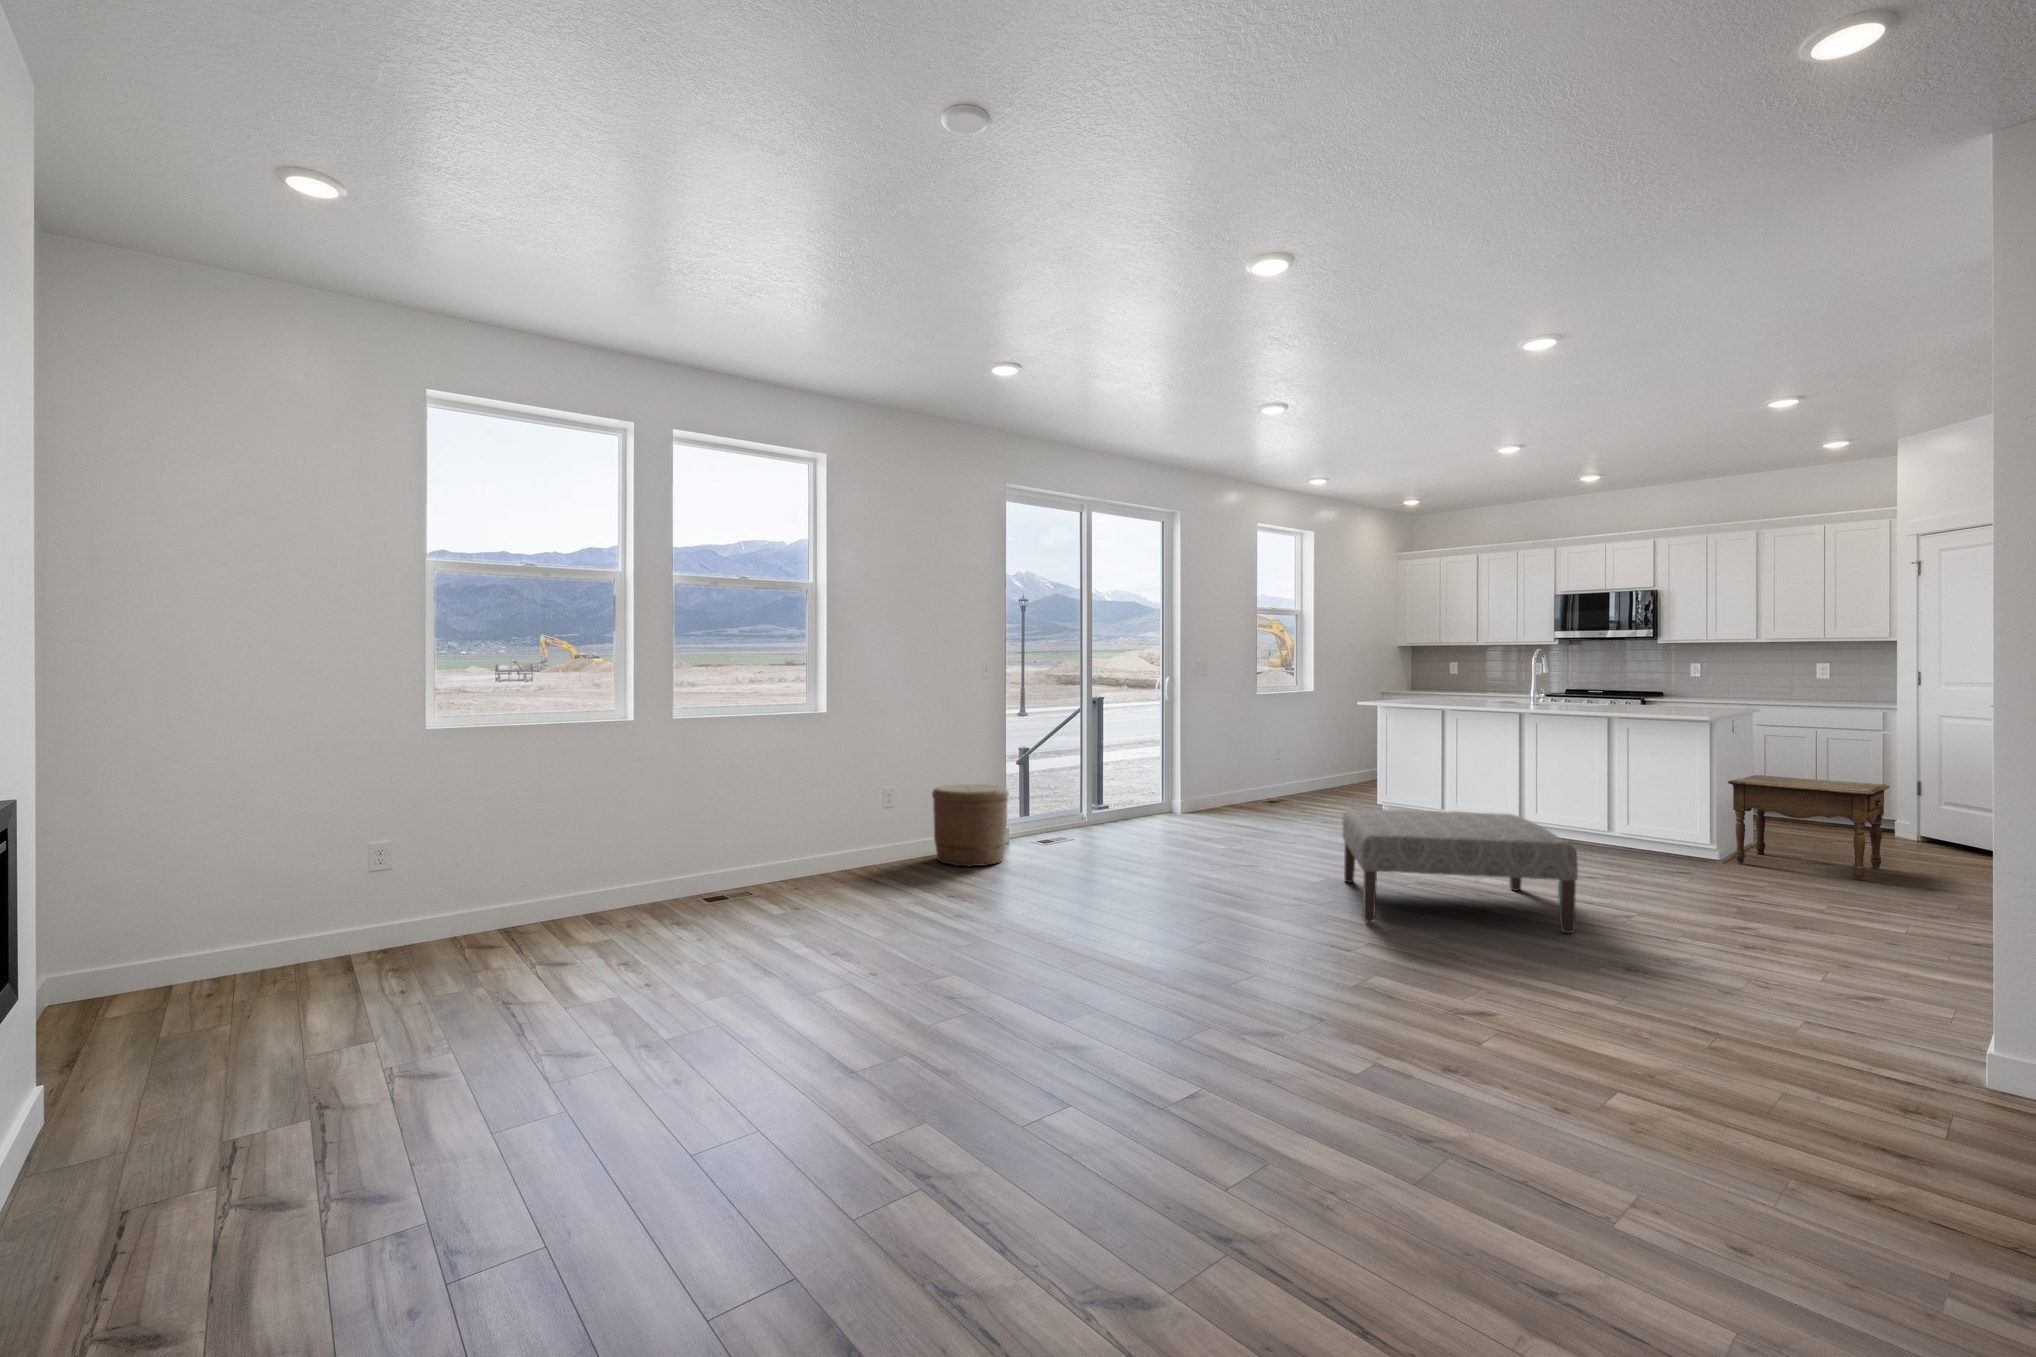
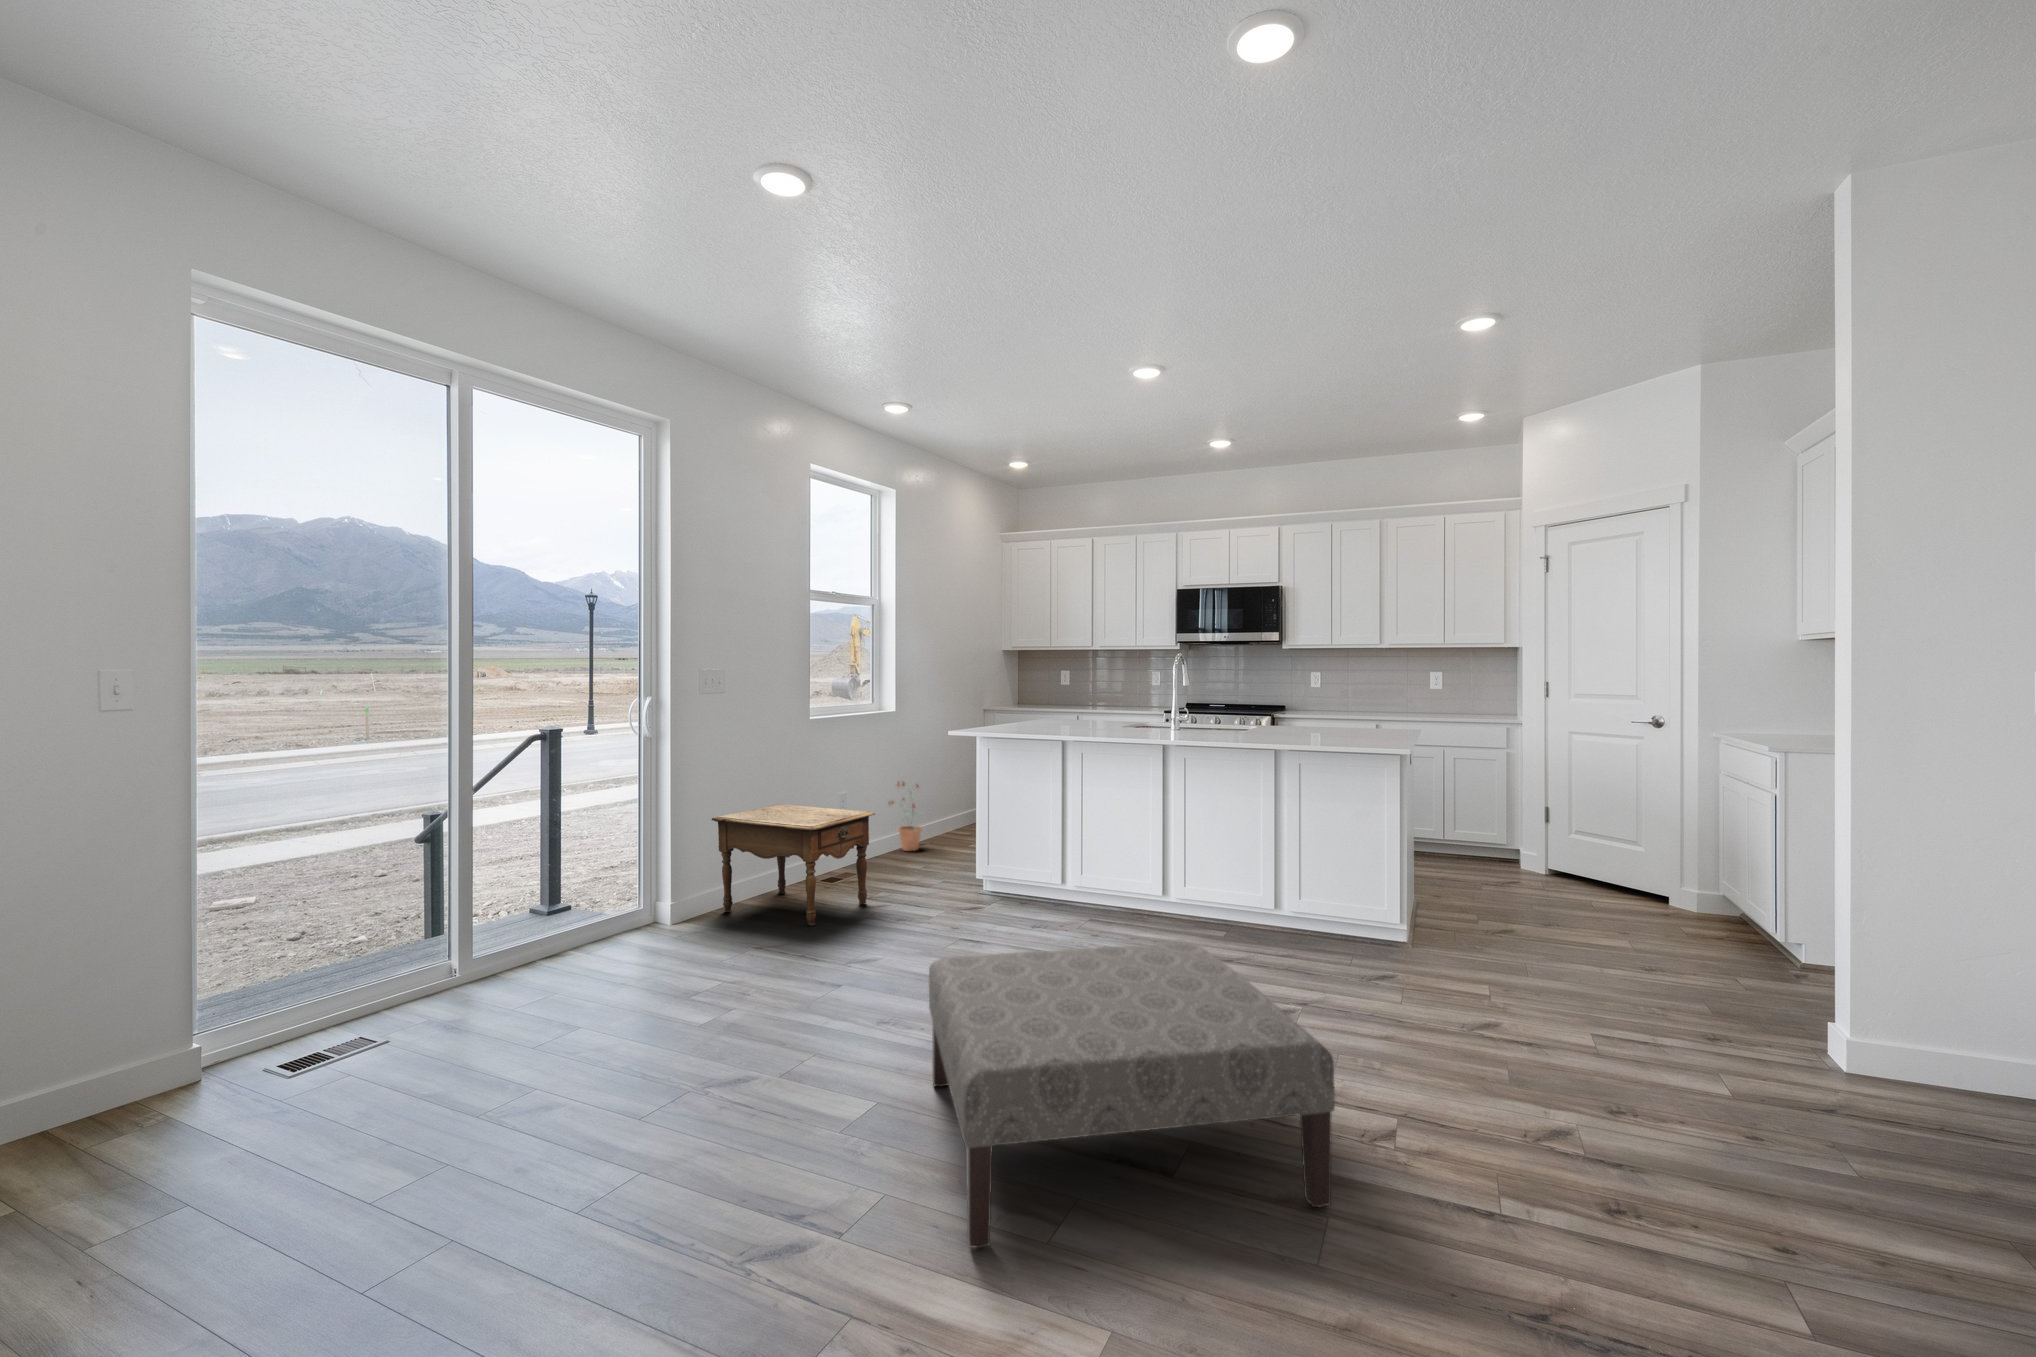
potted plant: none [1307,743,1336,795] -> present [889,781,922,851]
side table: present [1728,775,1890,879] -> present [711,804,875,925]
woven basket: present [932,784,1009,867] -> none [41,959,262,1173]

